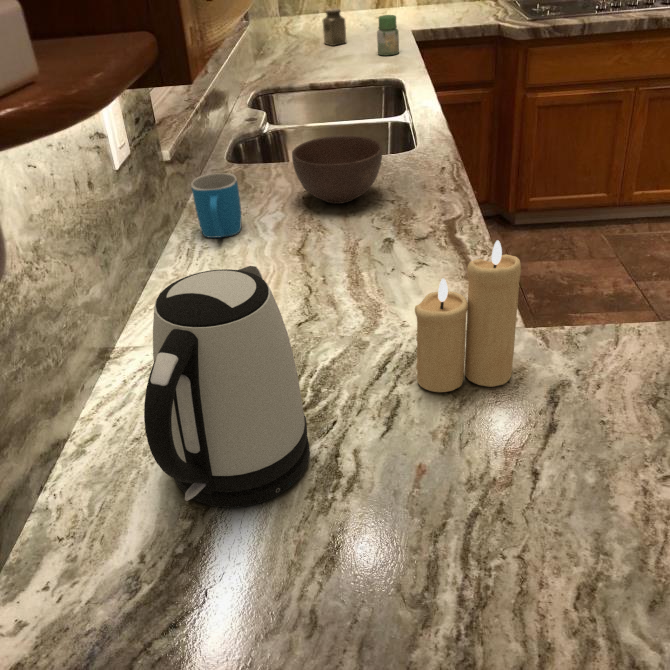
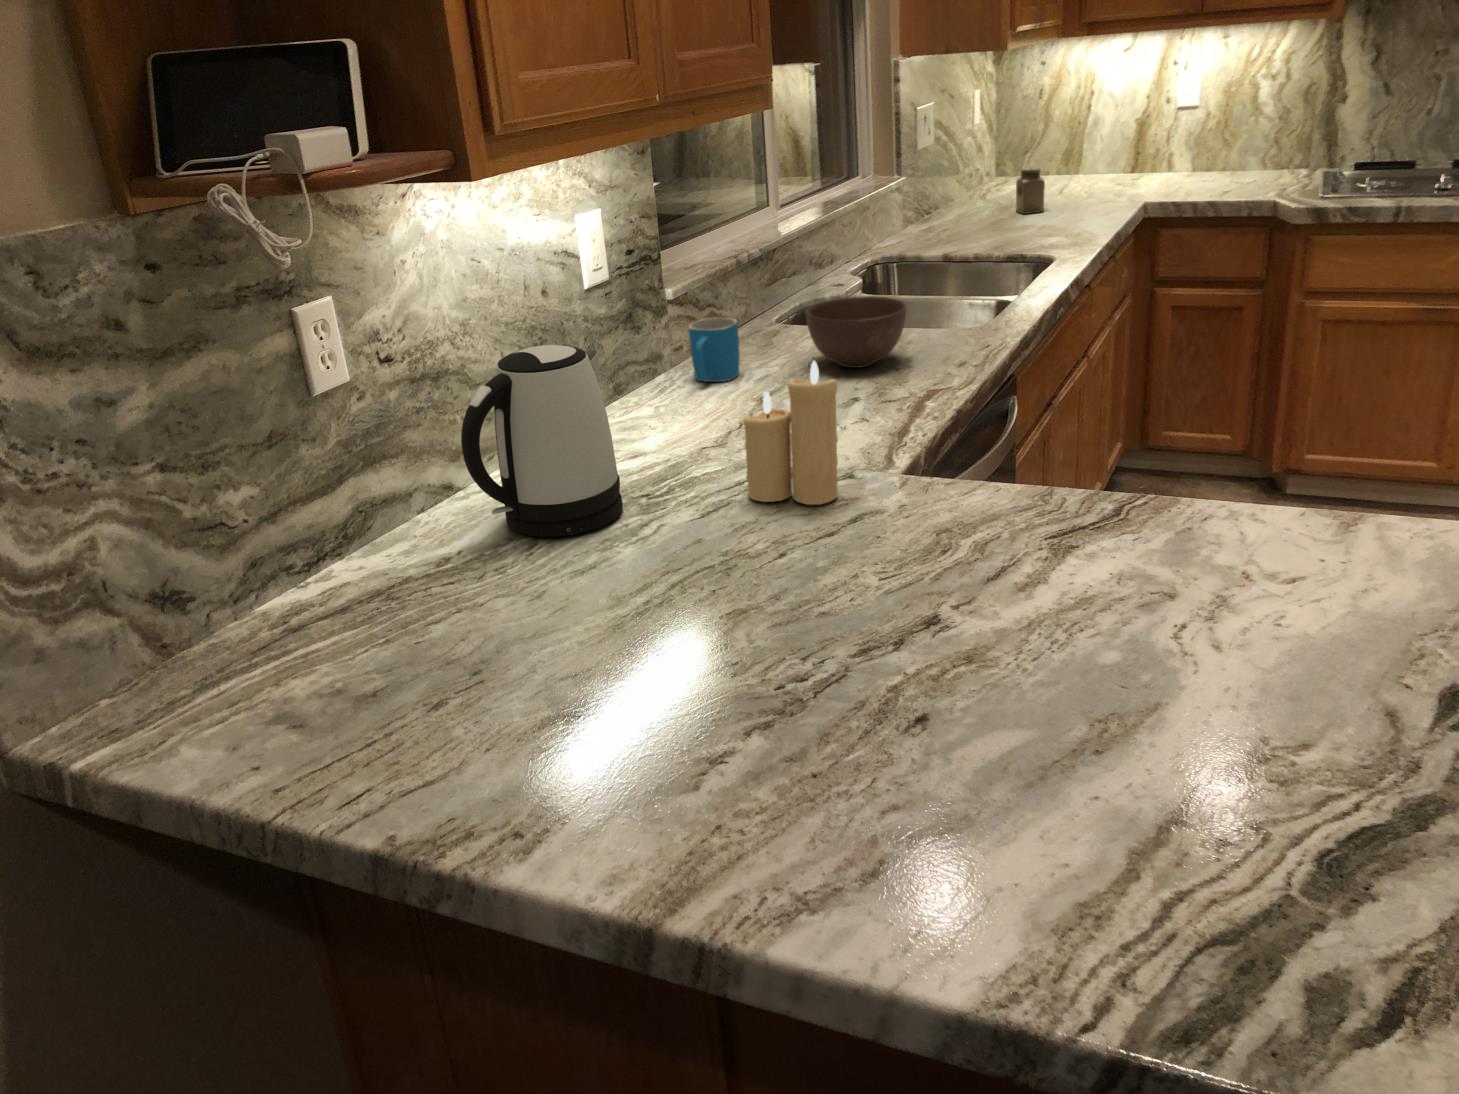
jar: present [377,15,399,55] -> none [1067,178,1097,229]

